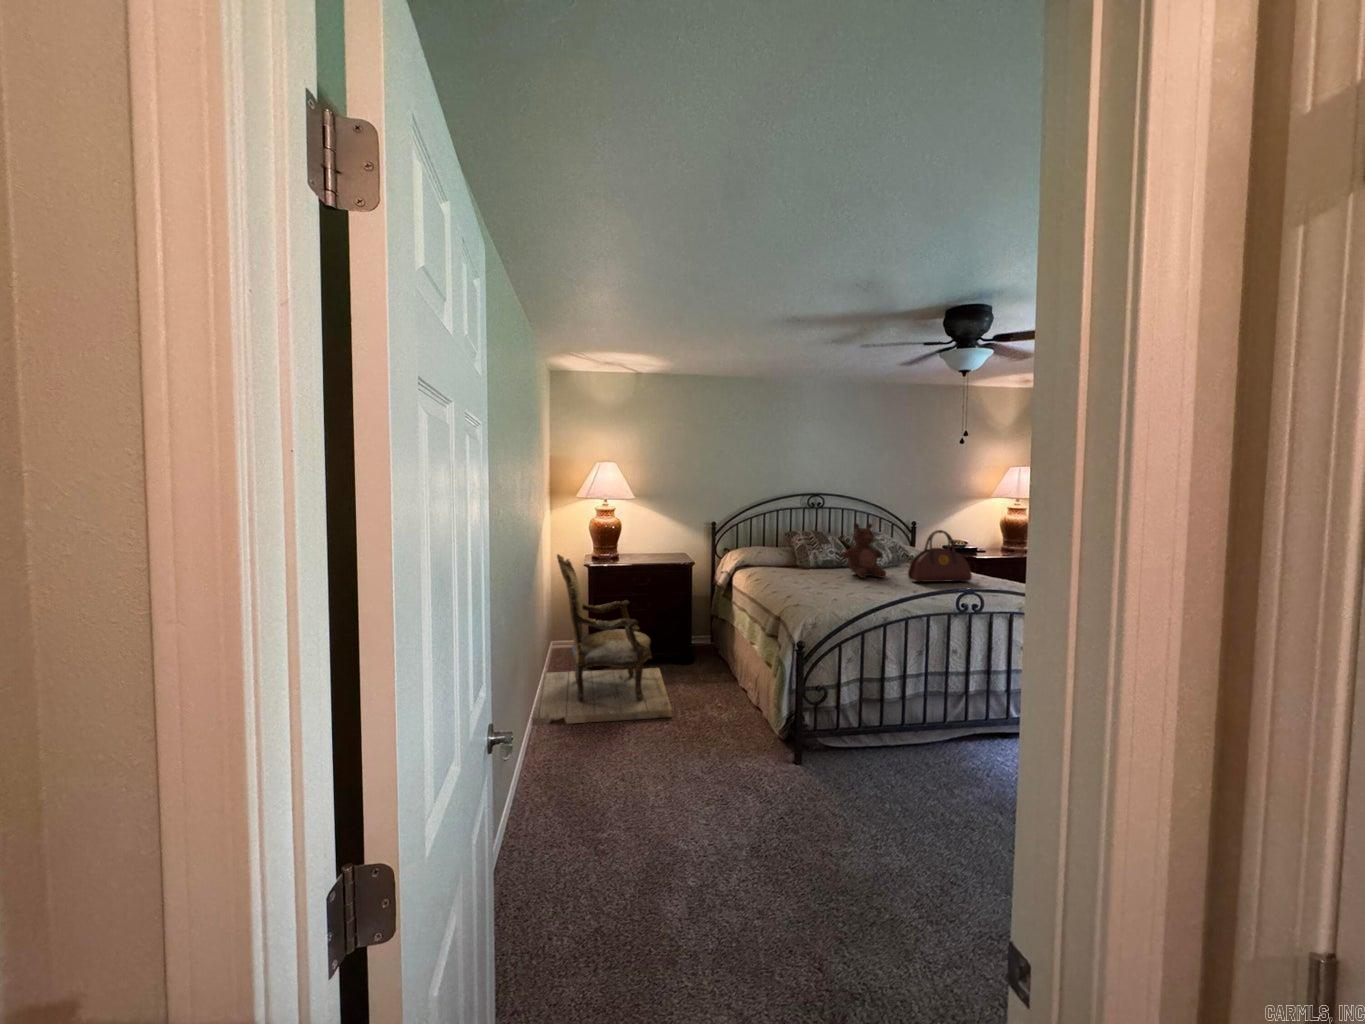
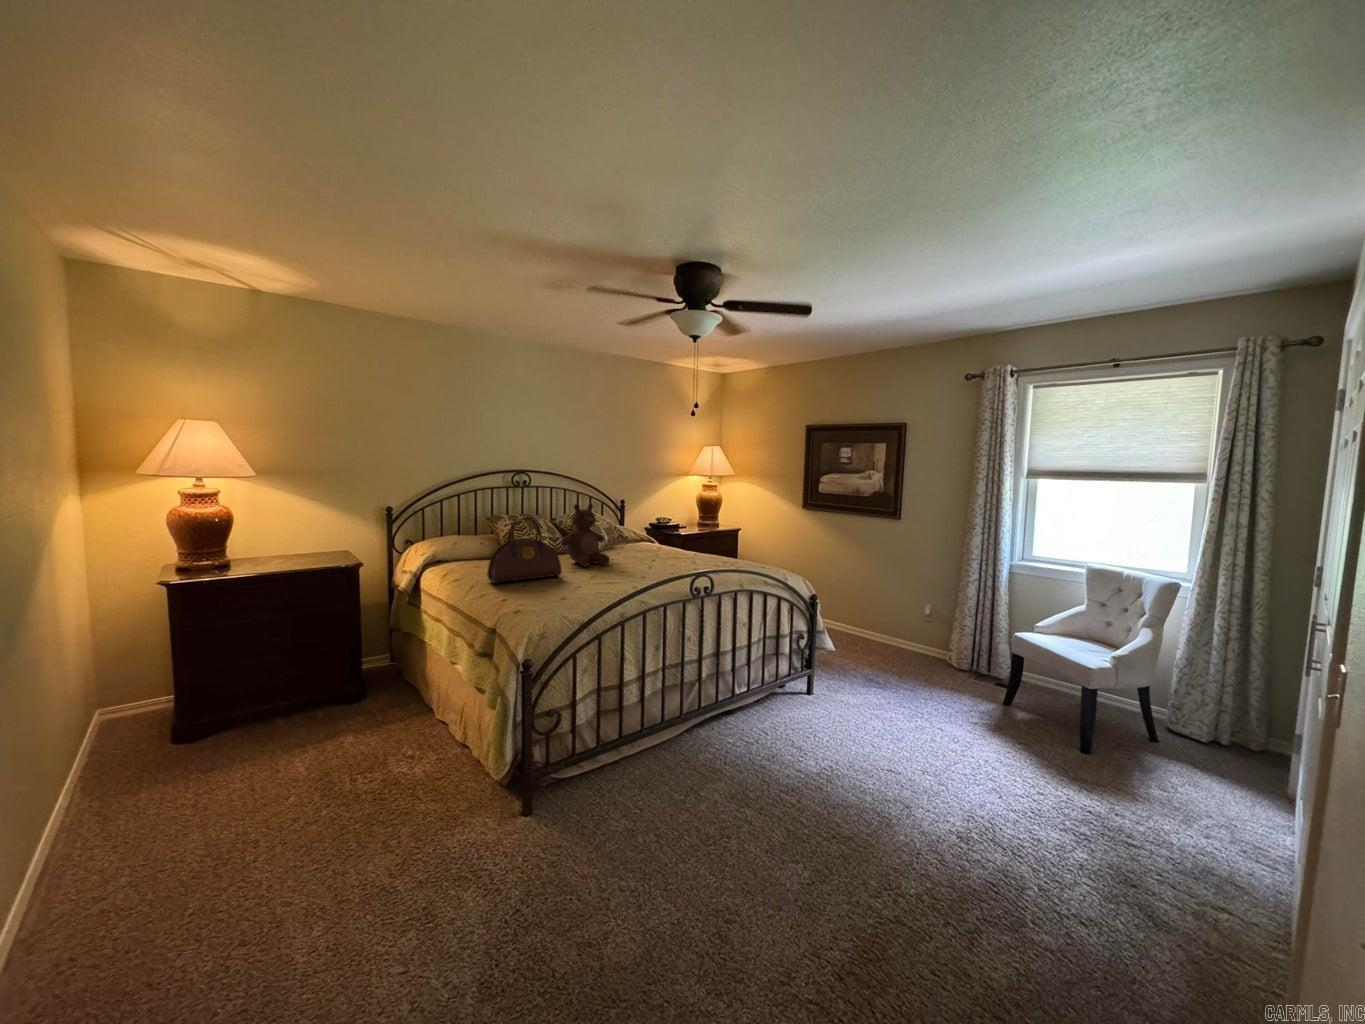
handbag: present [908,530,972,582] -> present [487,516,562,583]
armchair: present [532,555,672,726] -> none [18,573,334,902]

